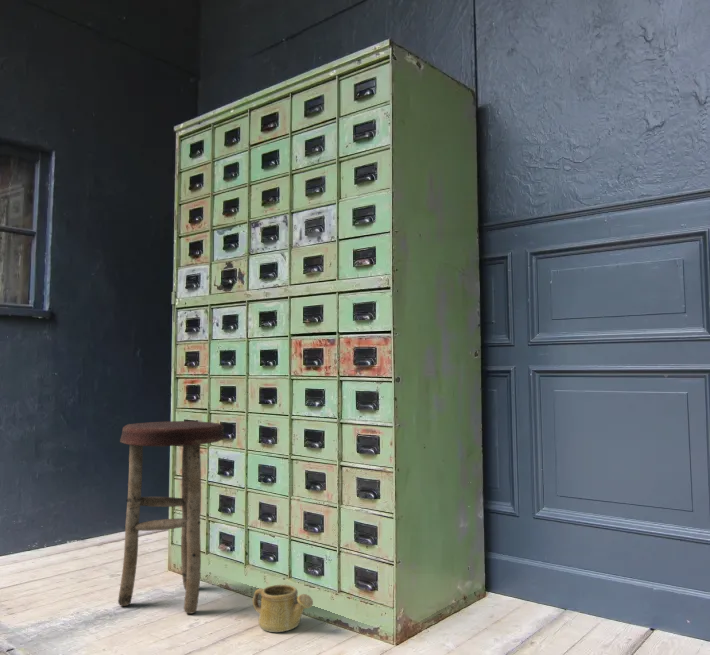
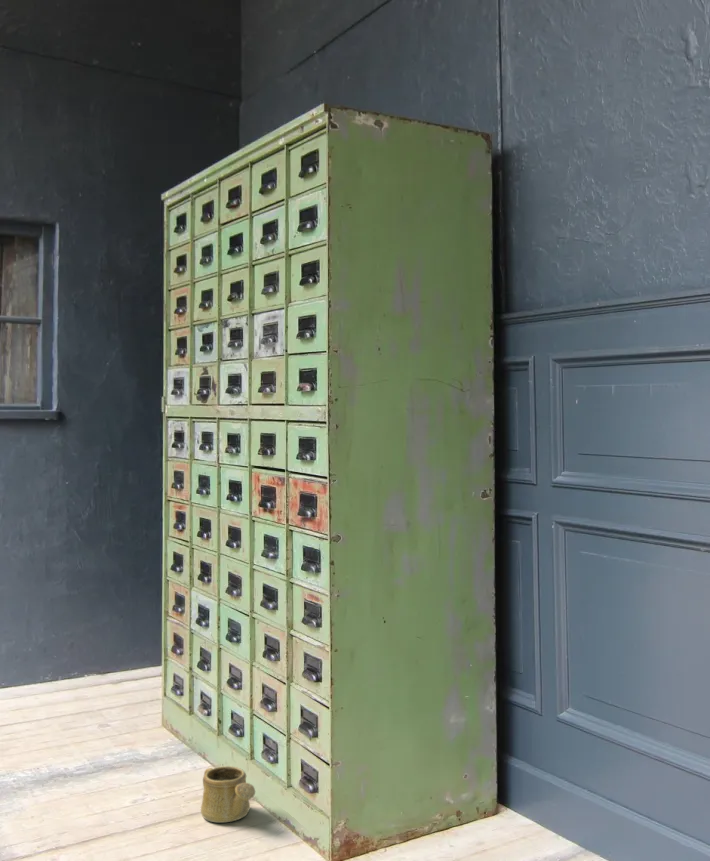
stool: present [118,421,224,614] -> none [75,559,194,785]

